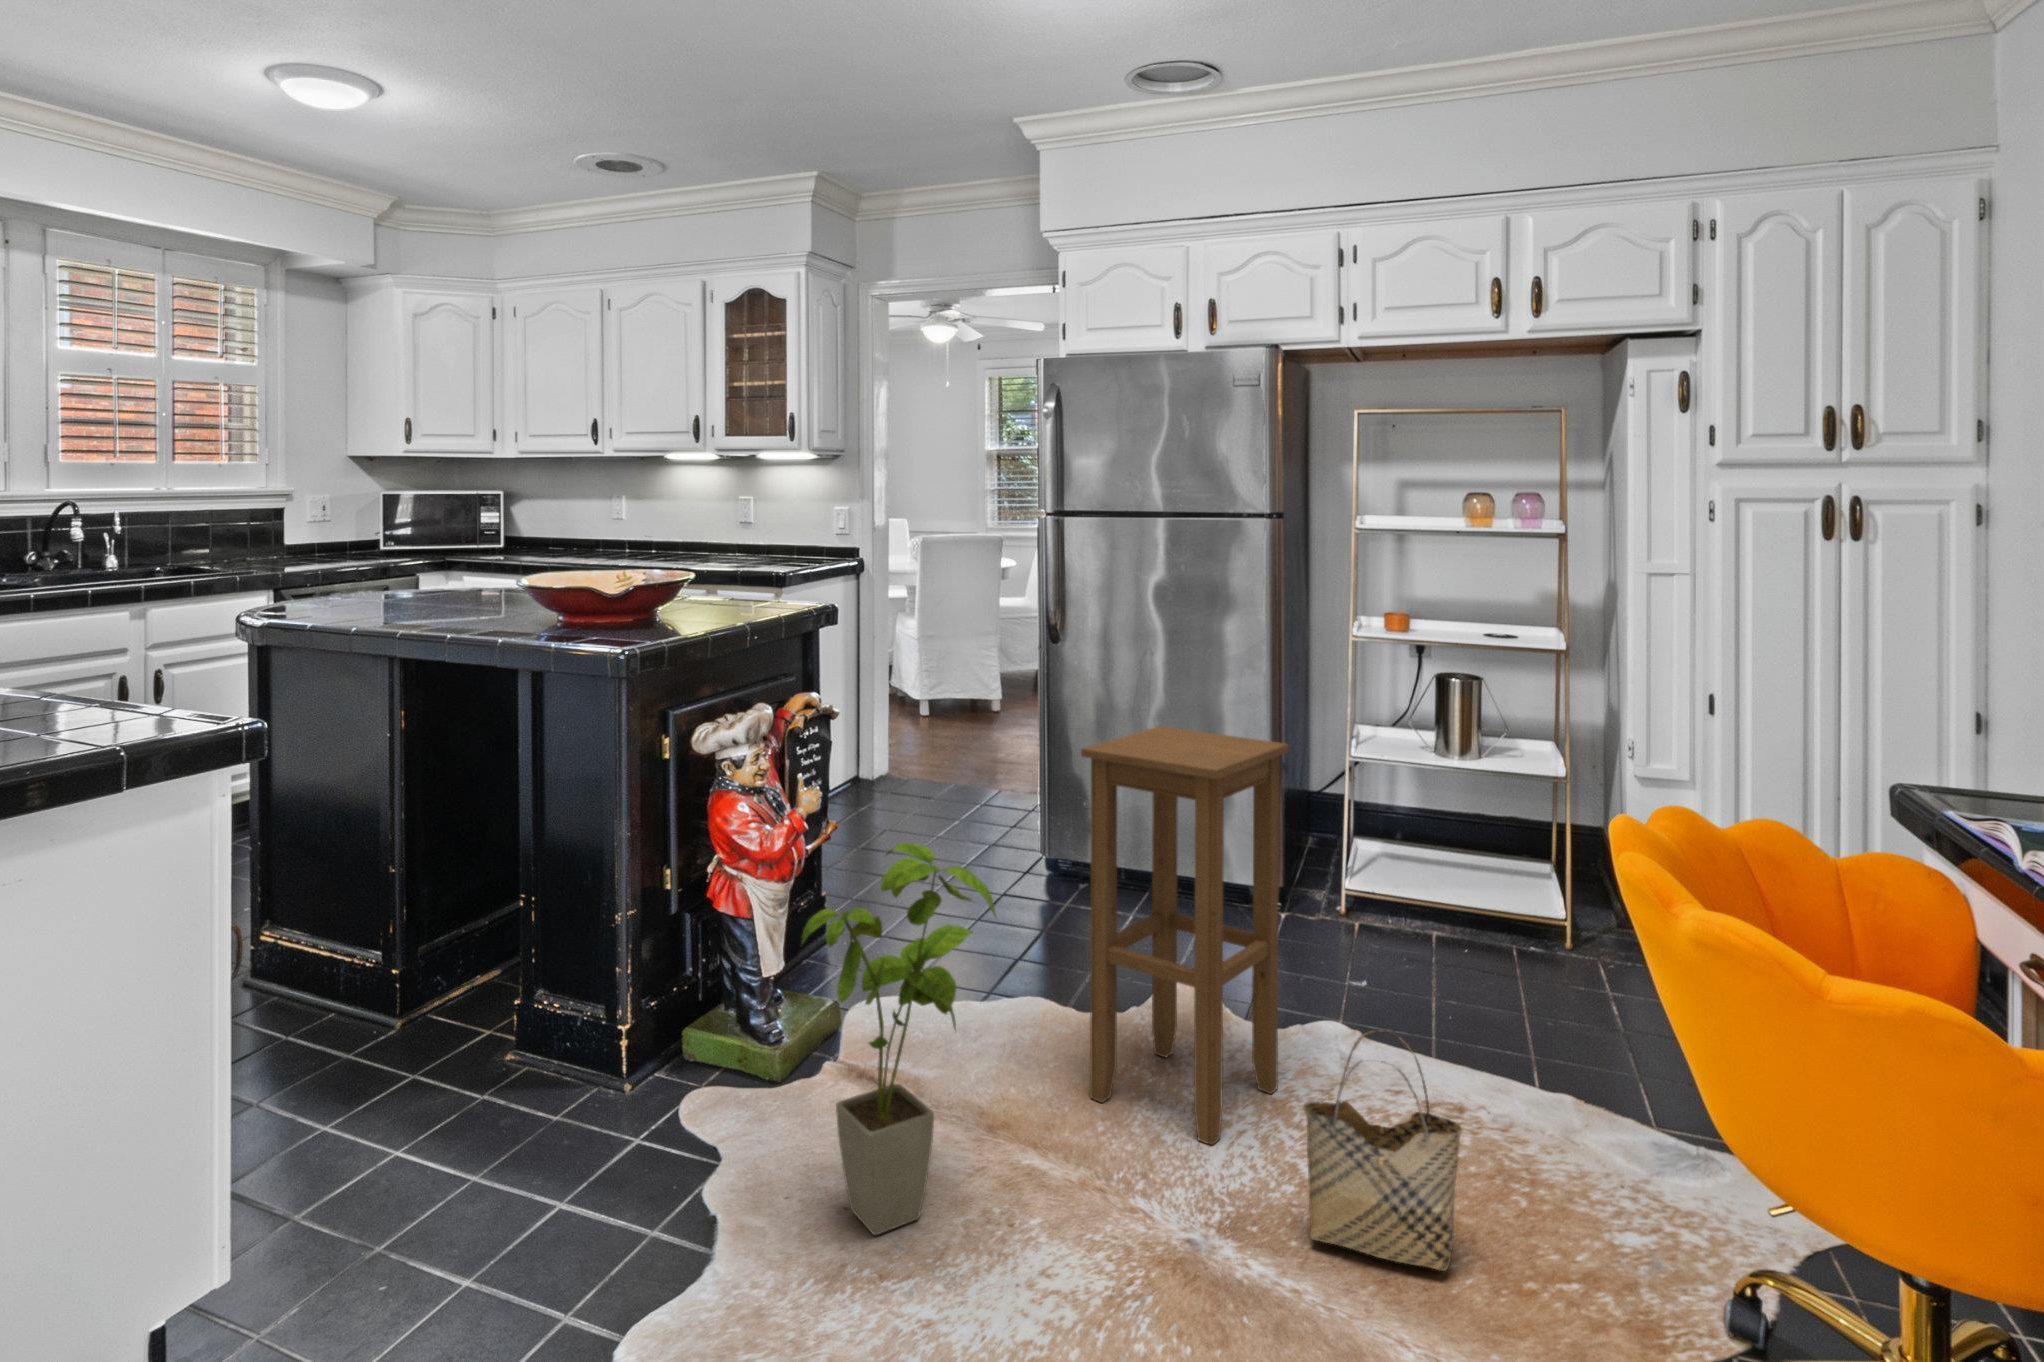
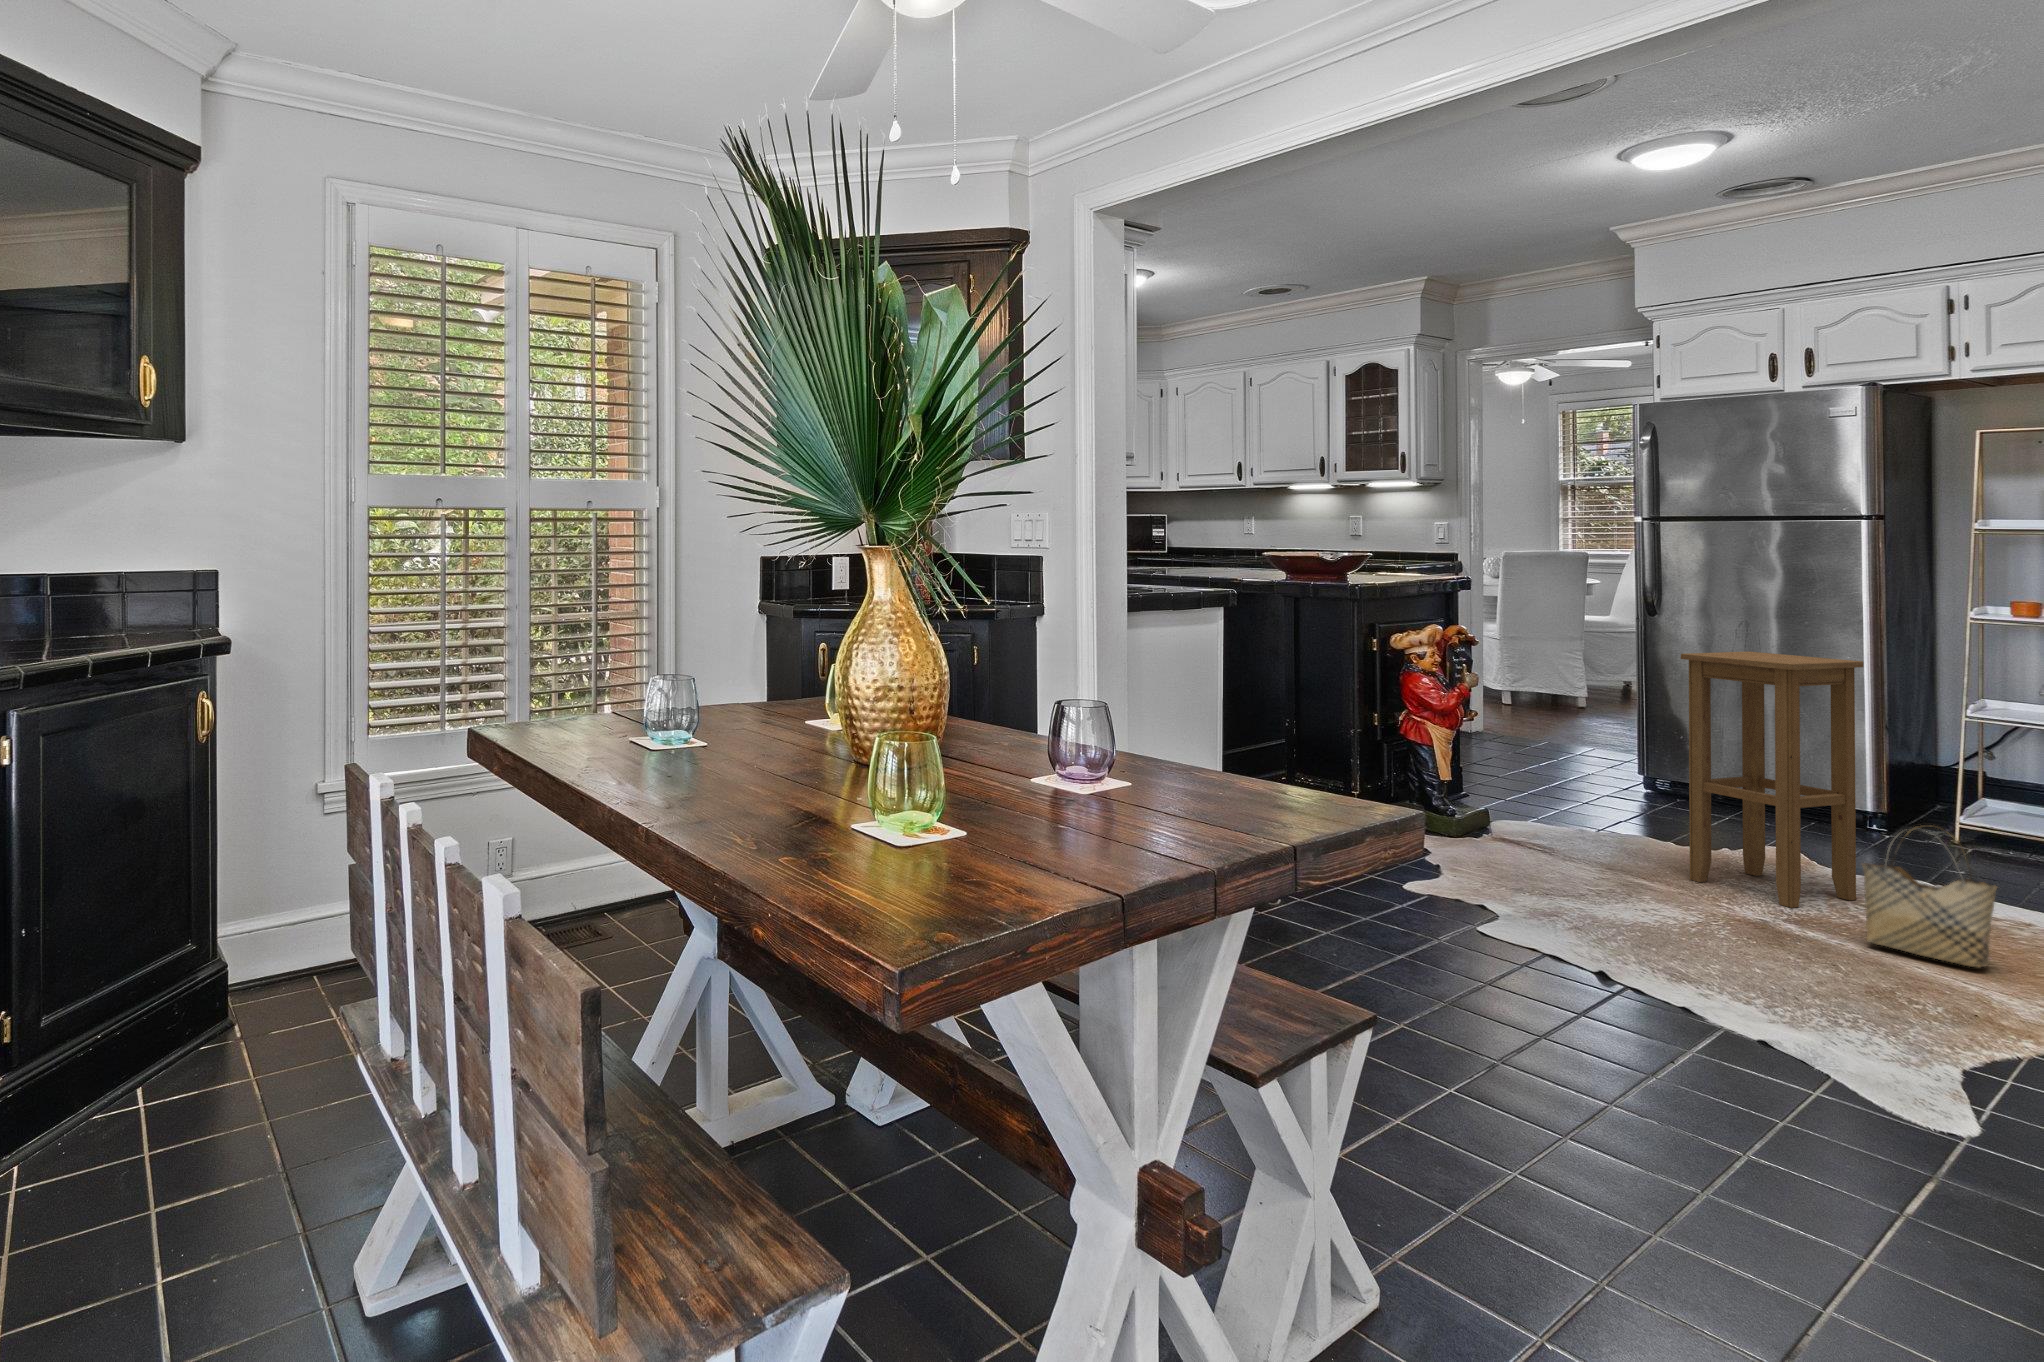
house plant: present [802,843,995,1235] -> none [1490,683,1623,893]

